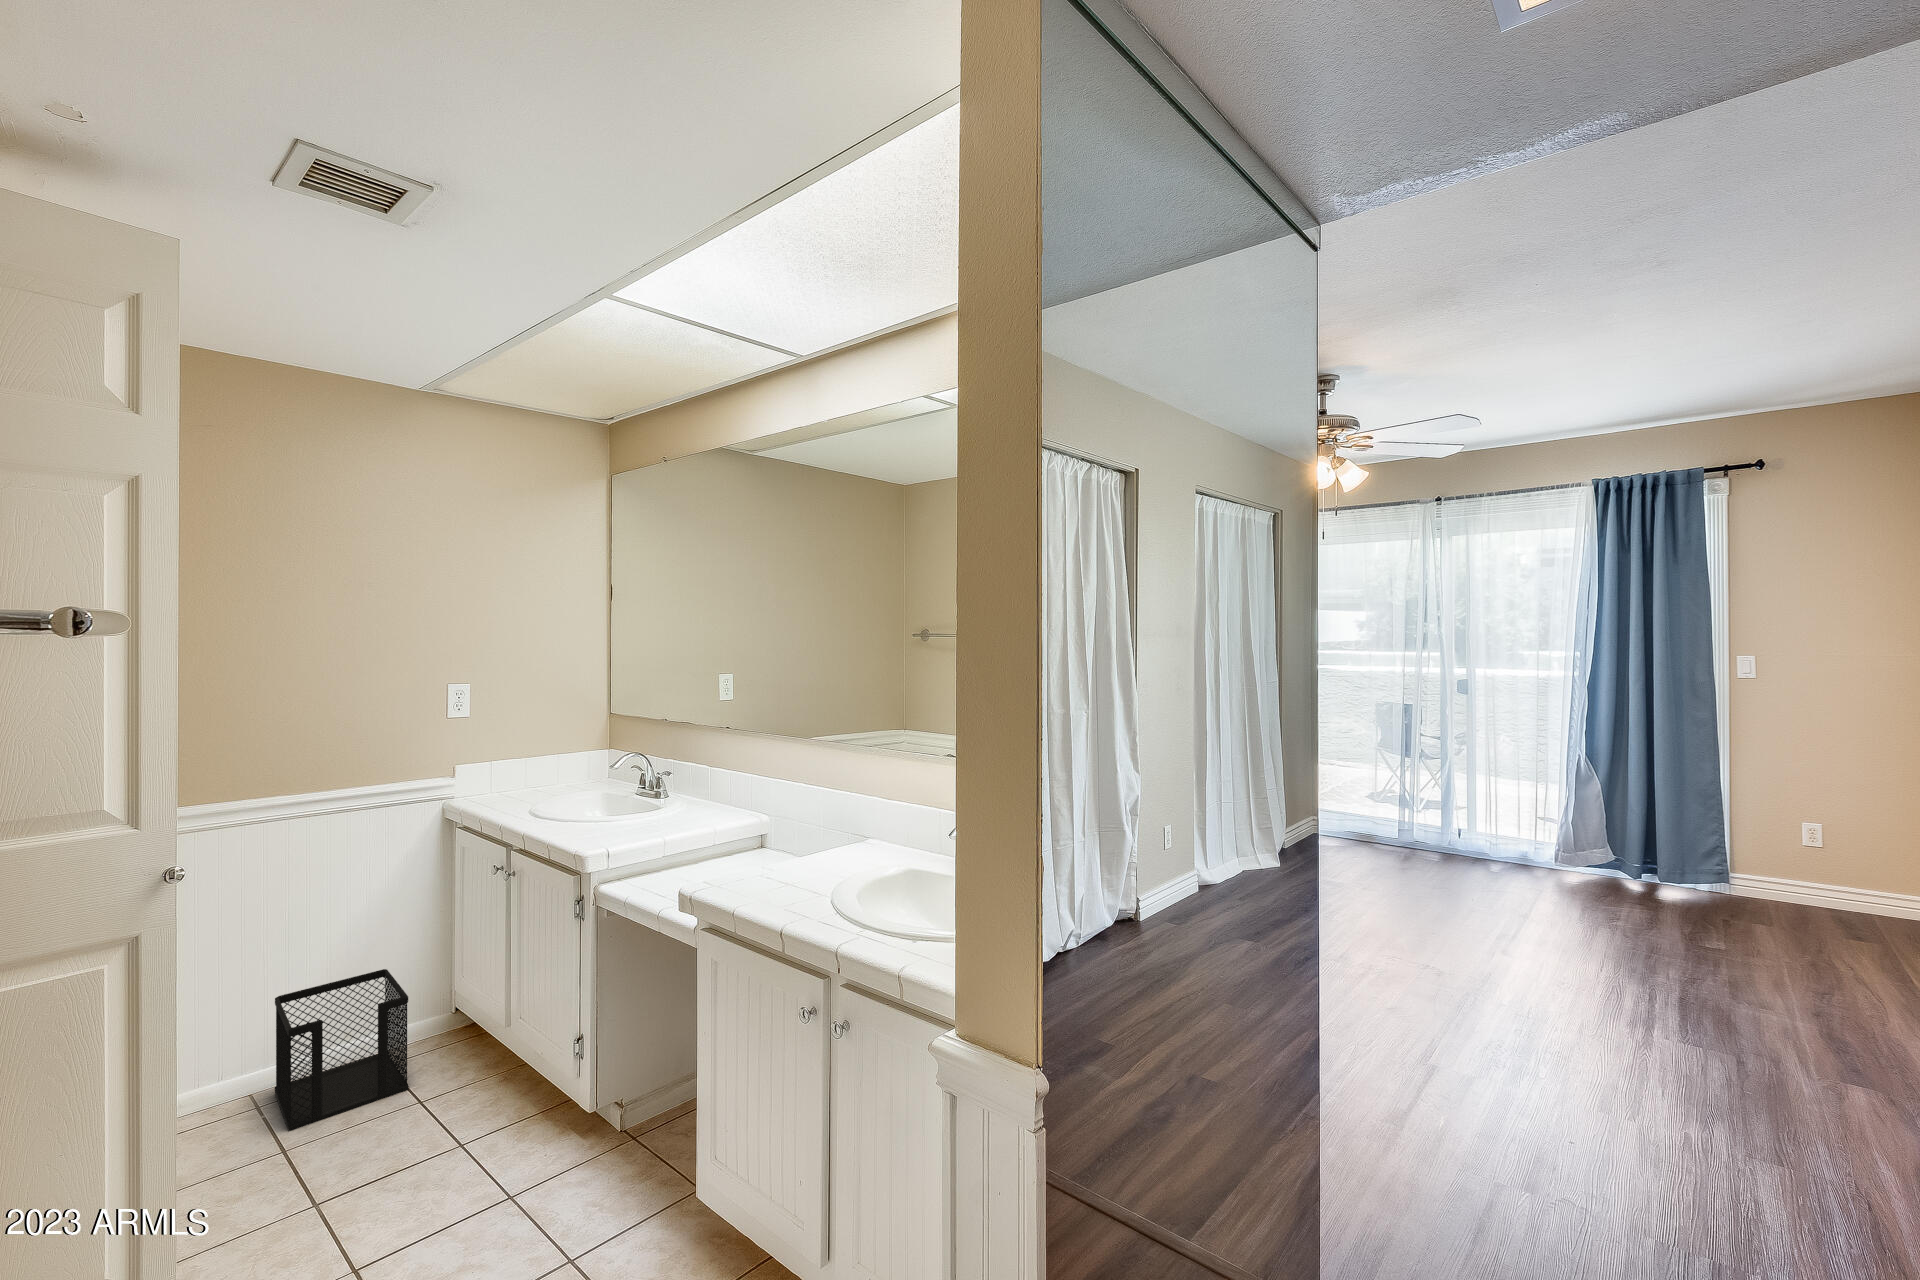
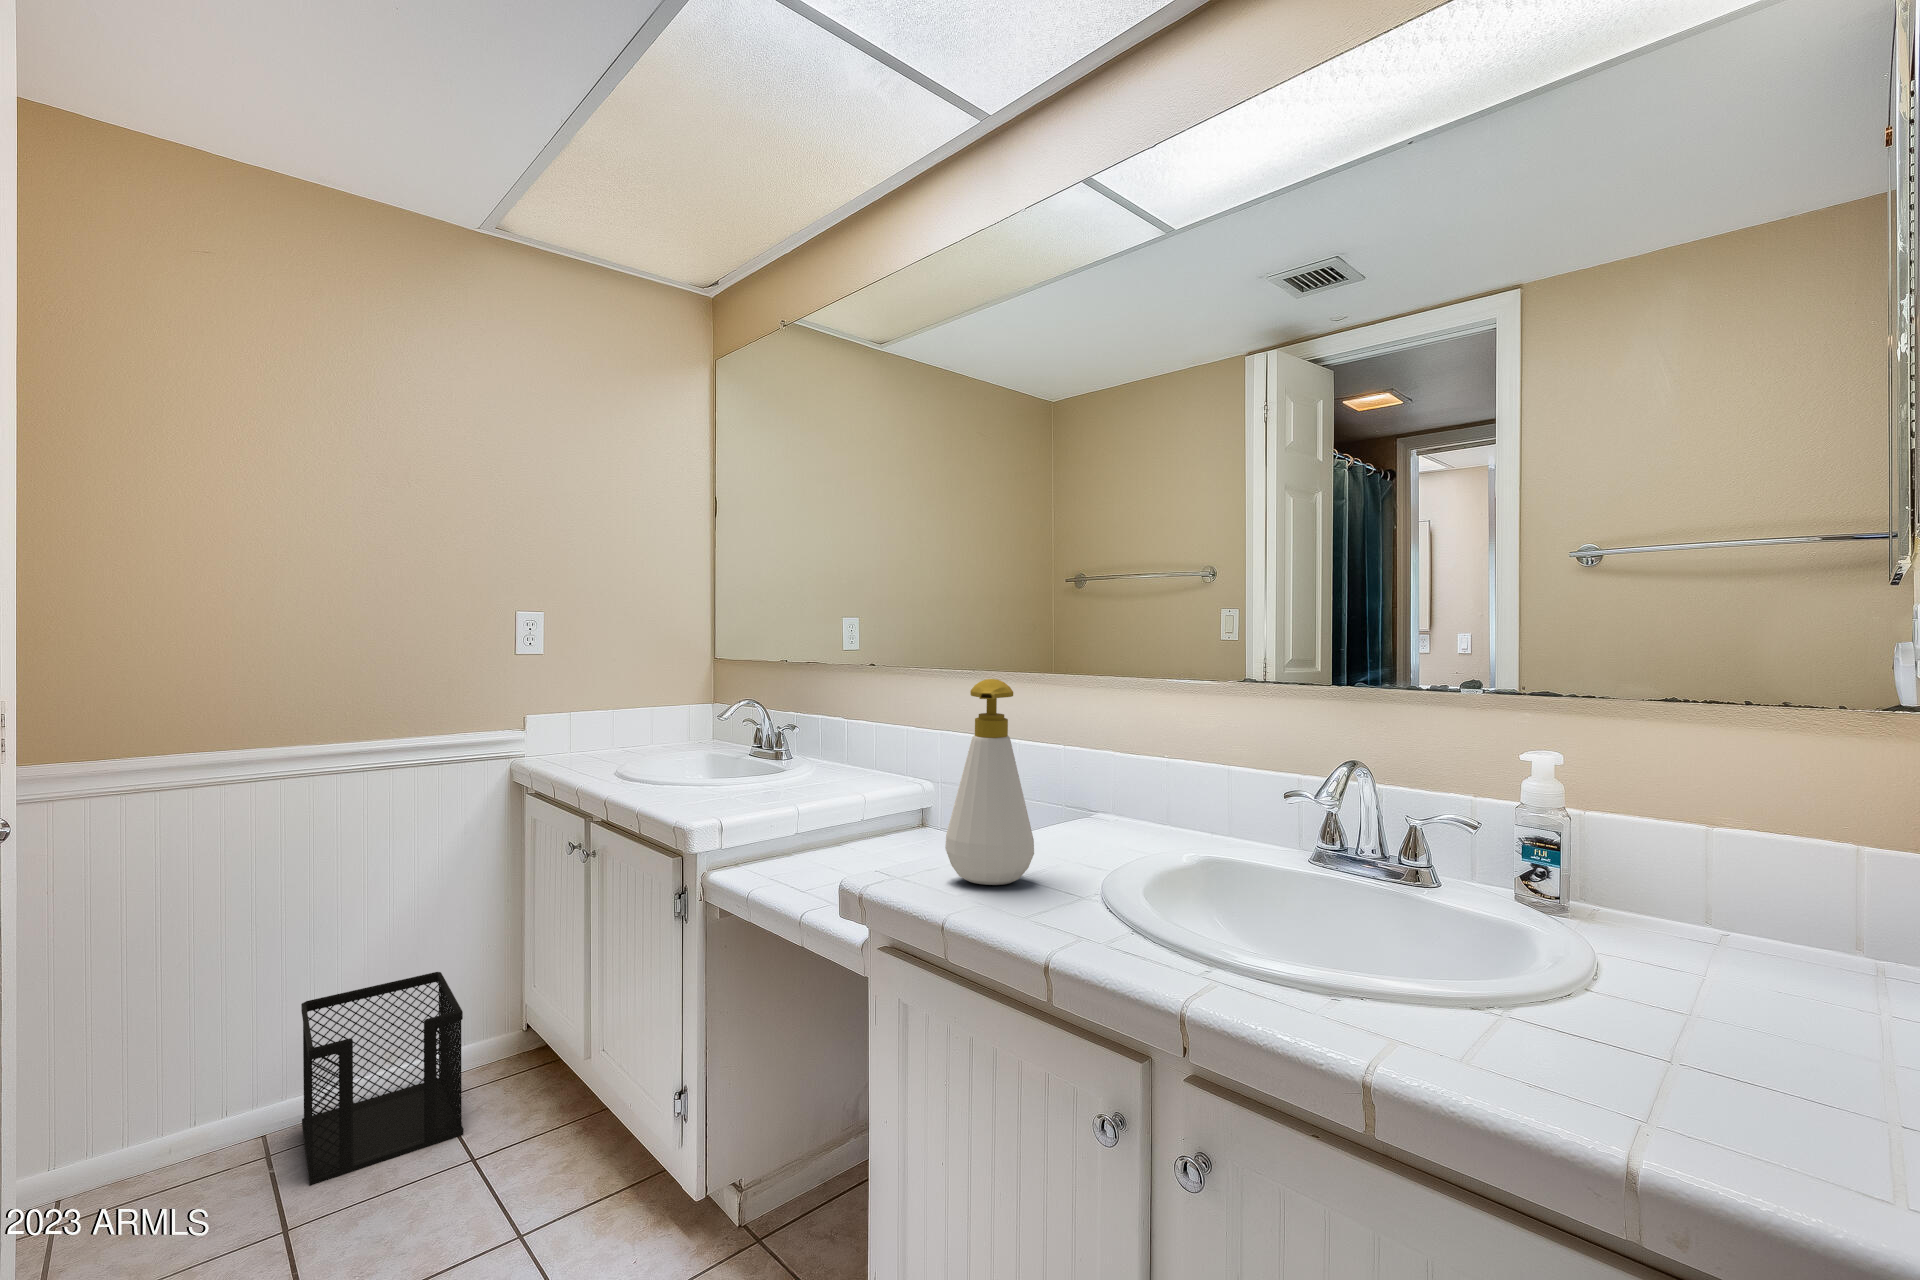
soap bottle: none [746,761,800,887] -> present [945,679,1034,885]

